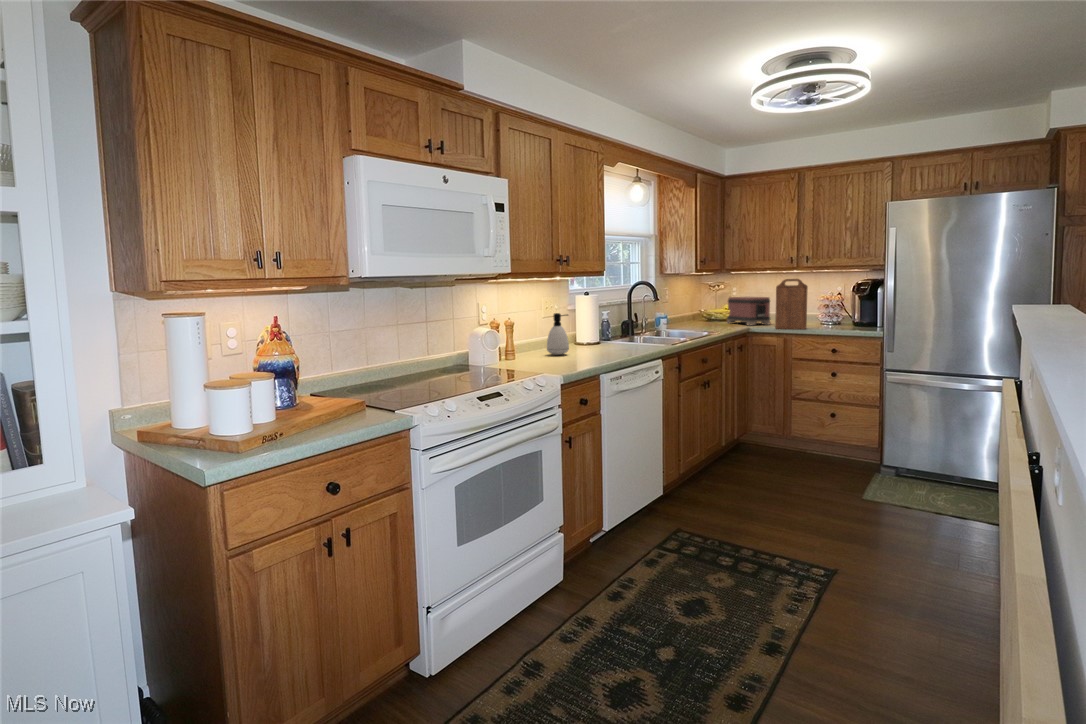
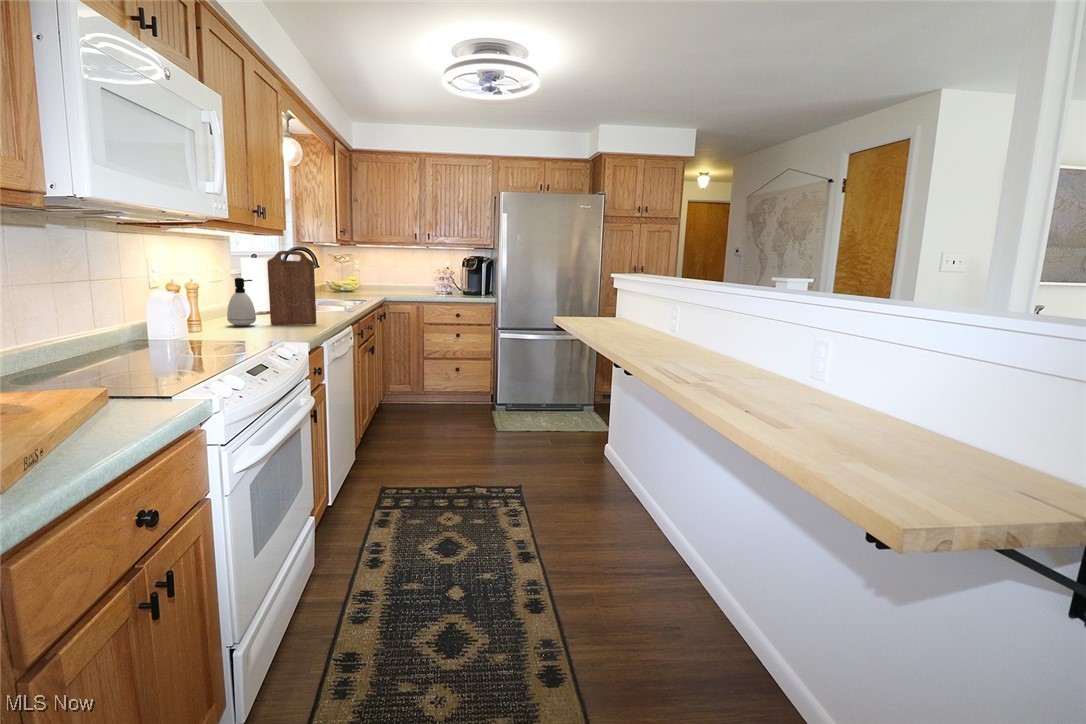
cutting board: present [775,279,808,329] -> present [267,251,316,325]
toaster: present [727,297,771,325] -> none [354,266,398,294]

